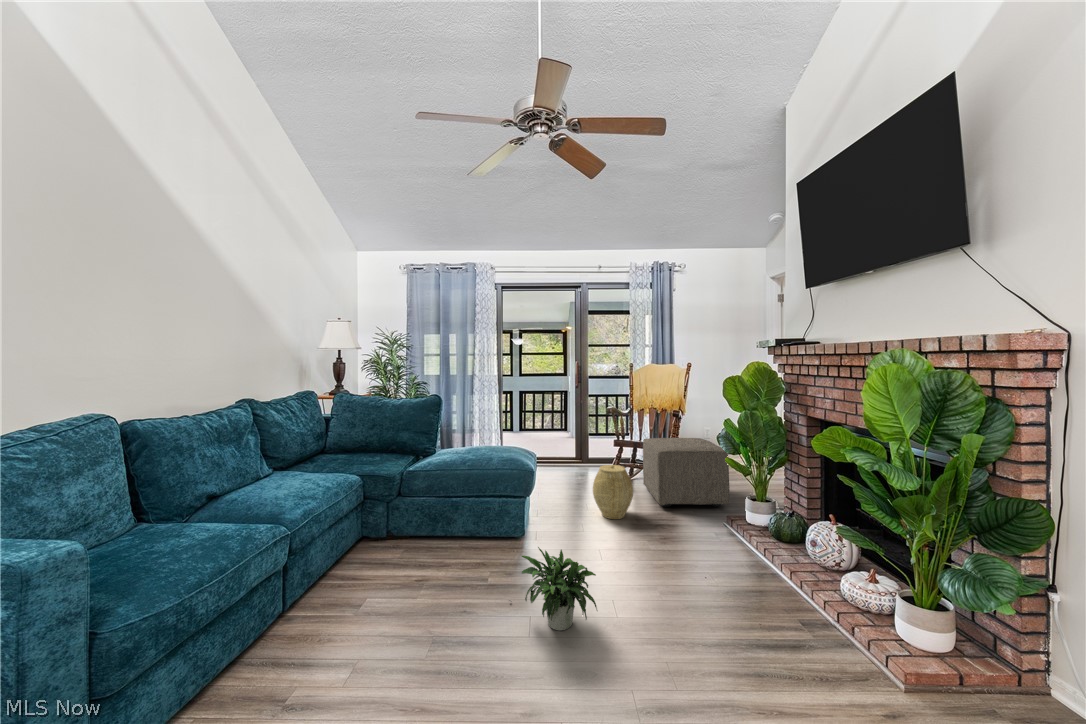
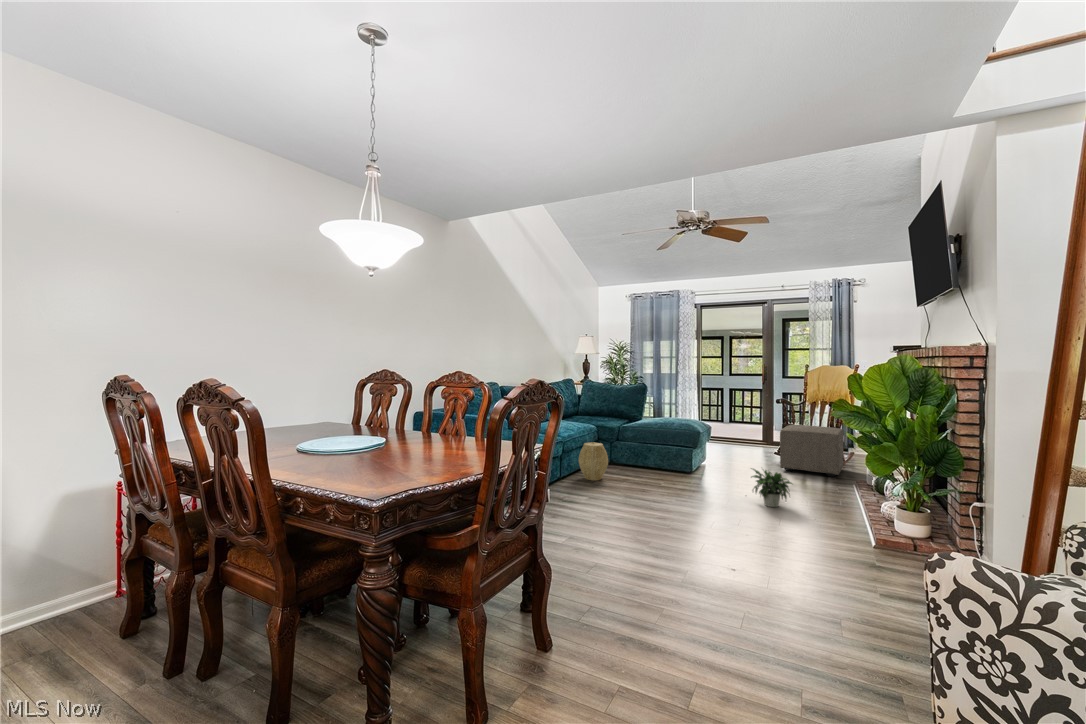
woven basket: present [593,465,633,519] -> present [579,442,608,480]
potted plant: present [509,547,597,631] -> present [751,469,792,507]

